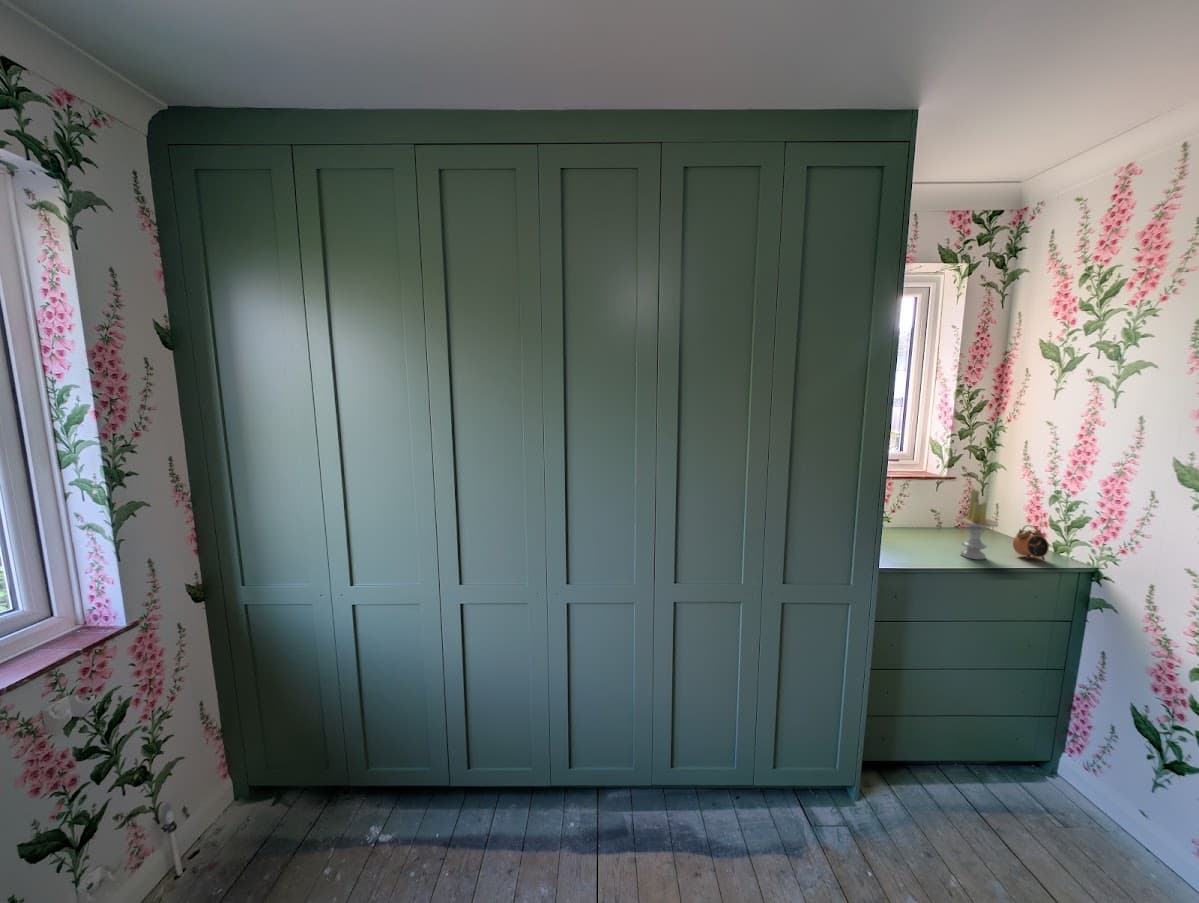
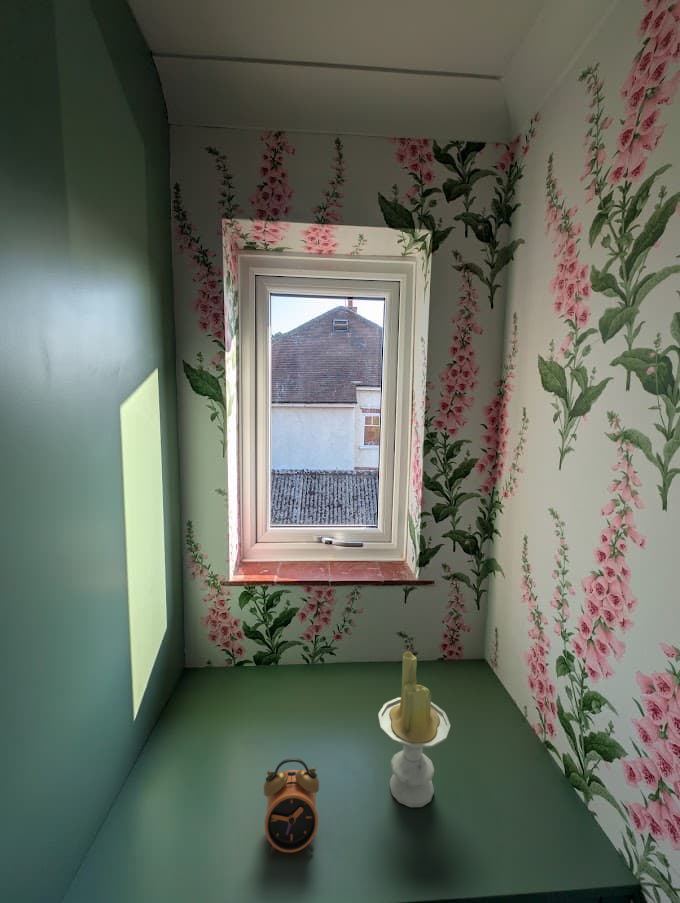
alarm clock: present [1013,525,1049,560] -> present [264,758,319,856]

